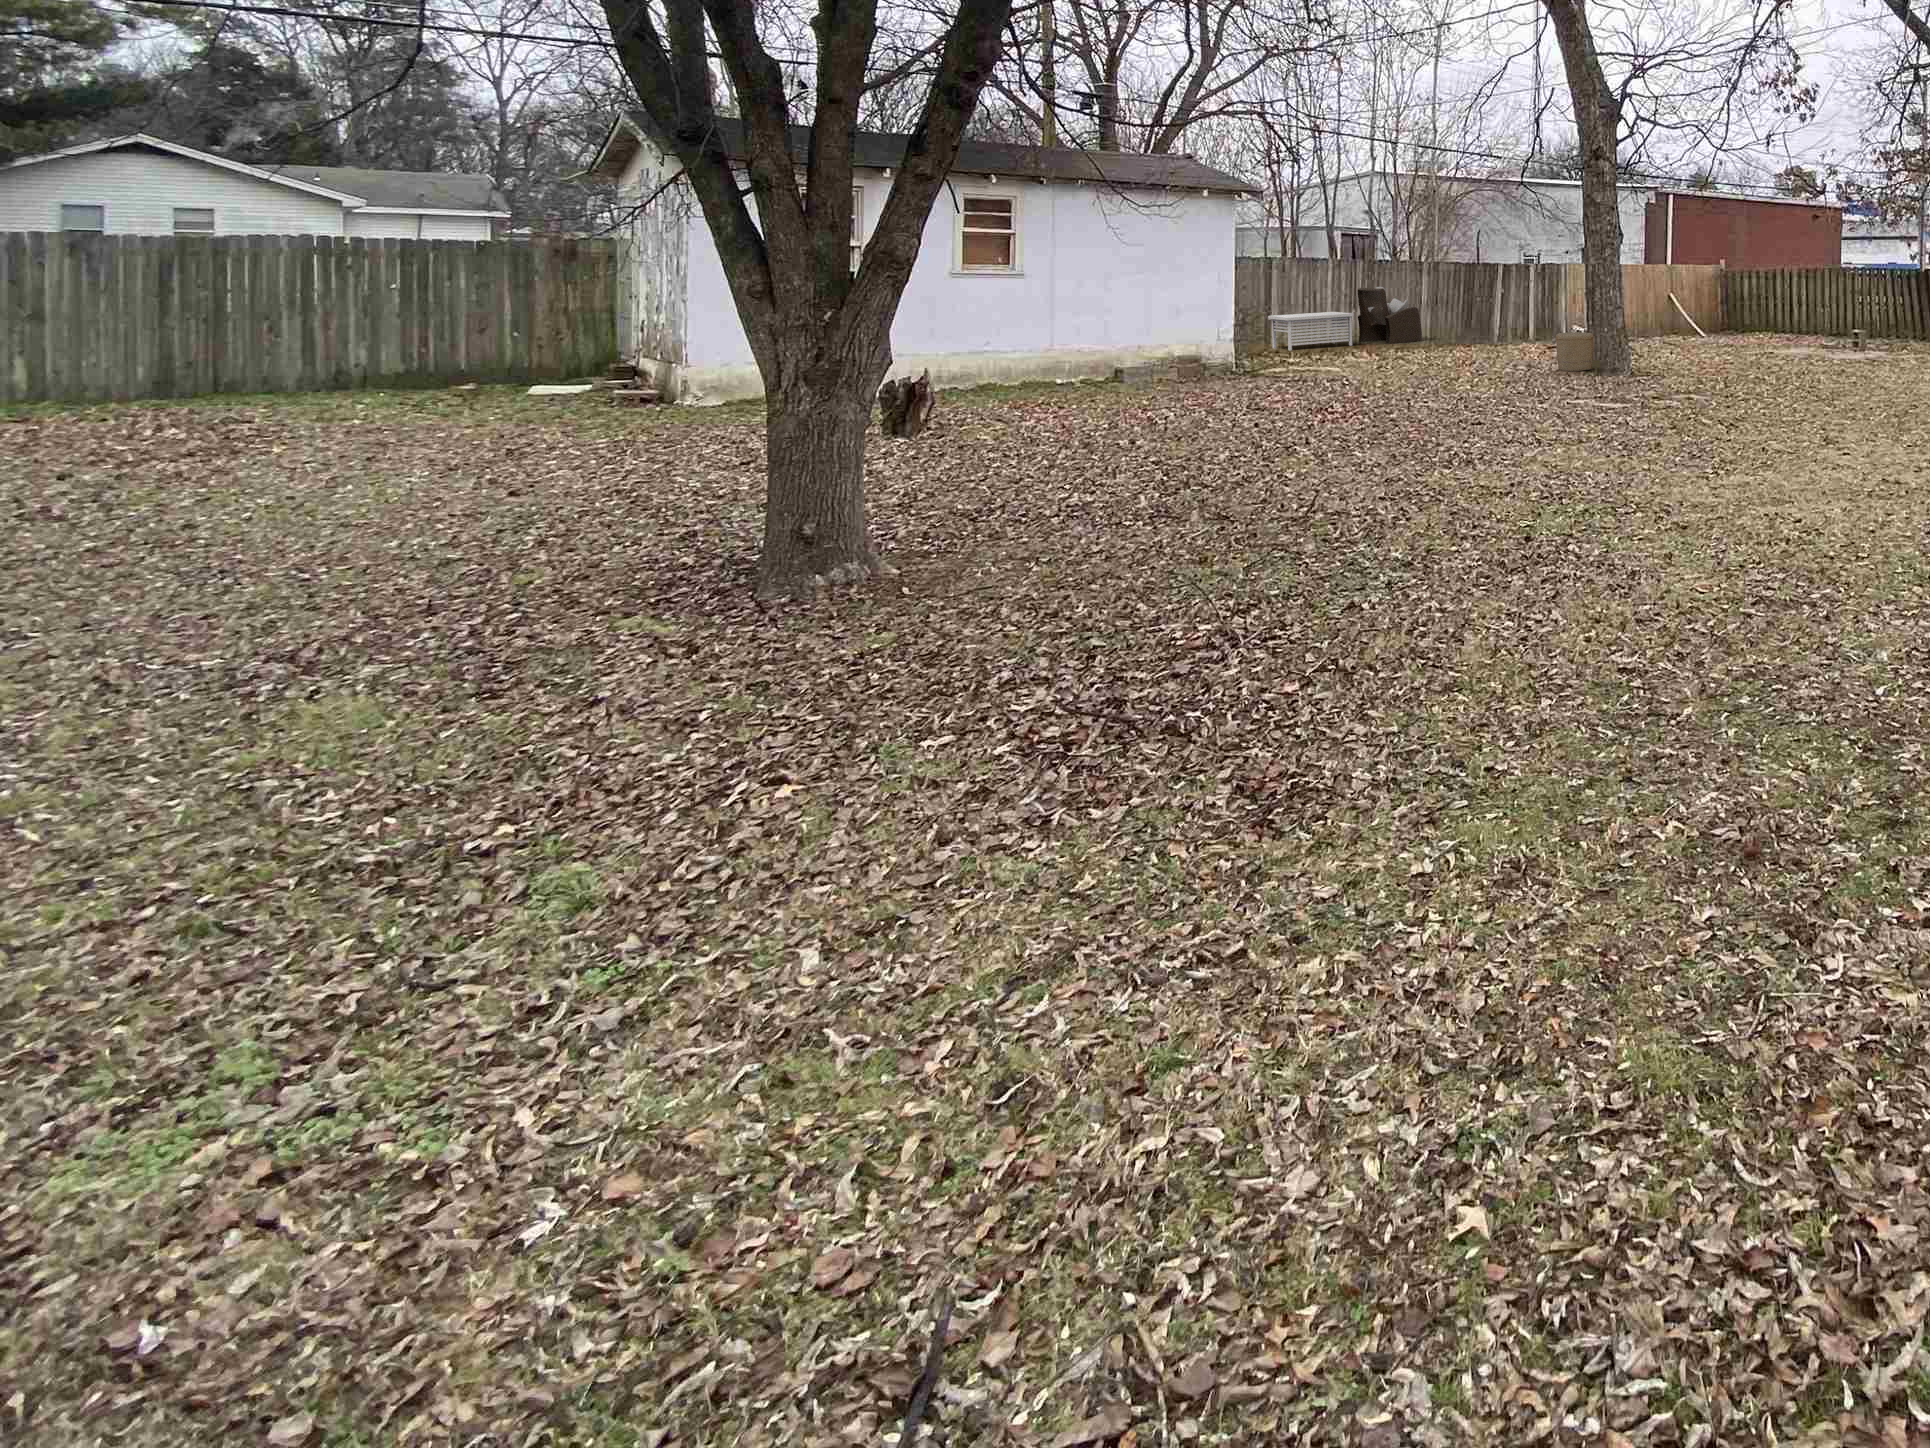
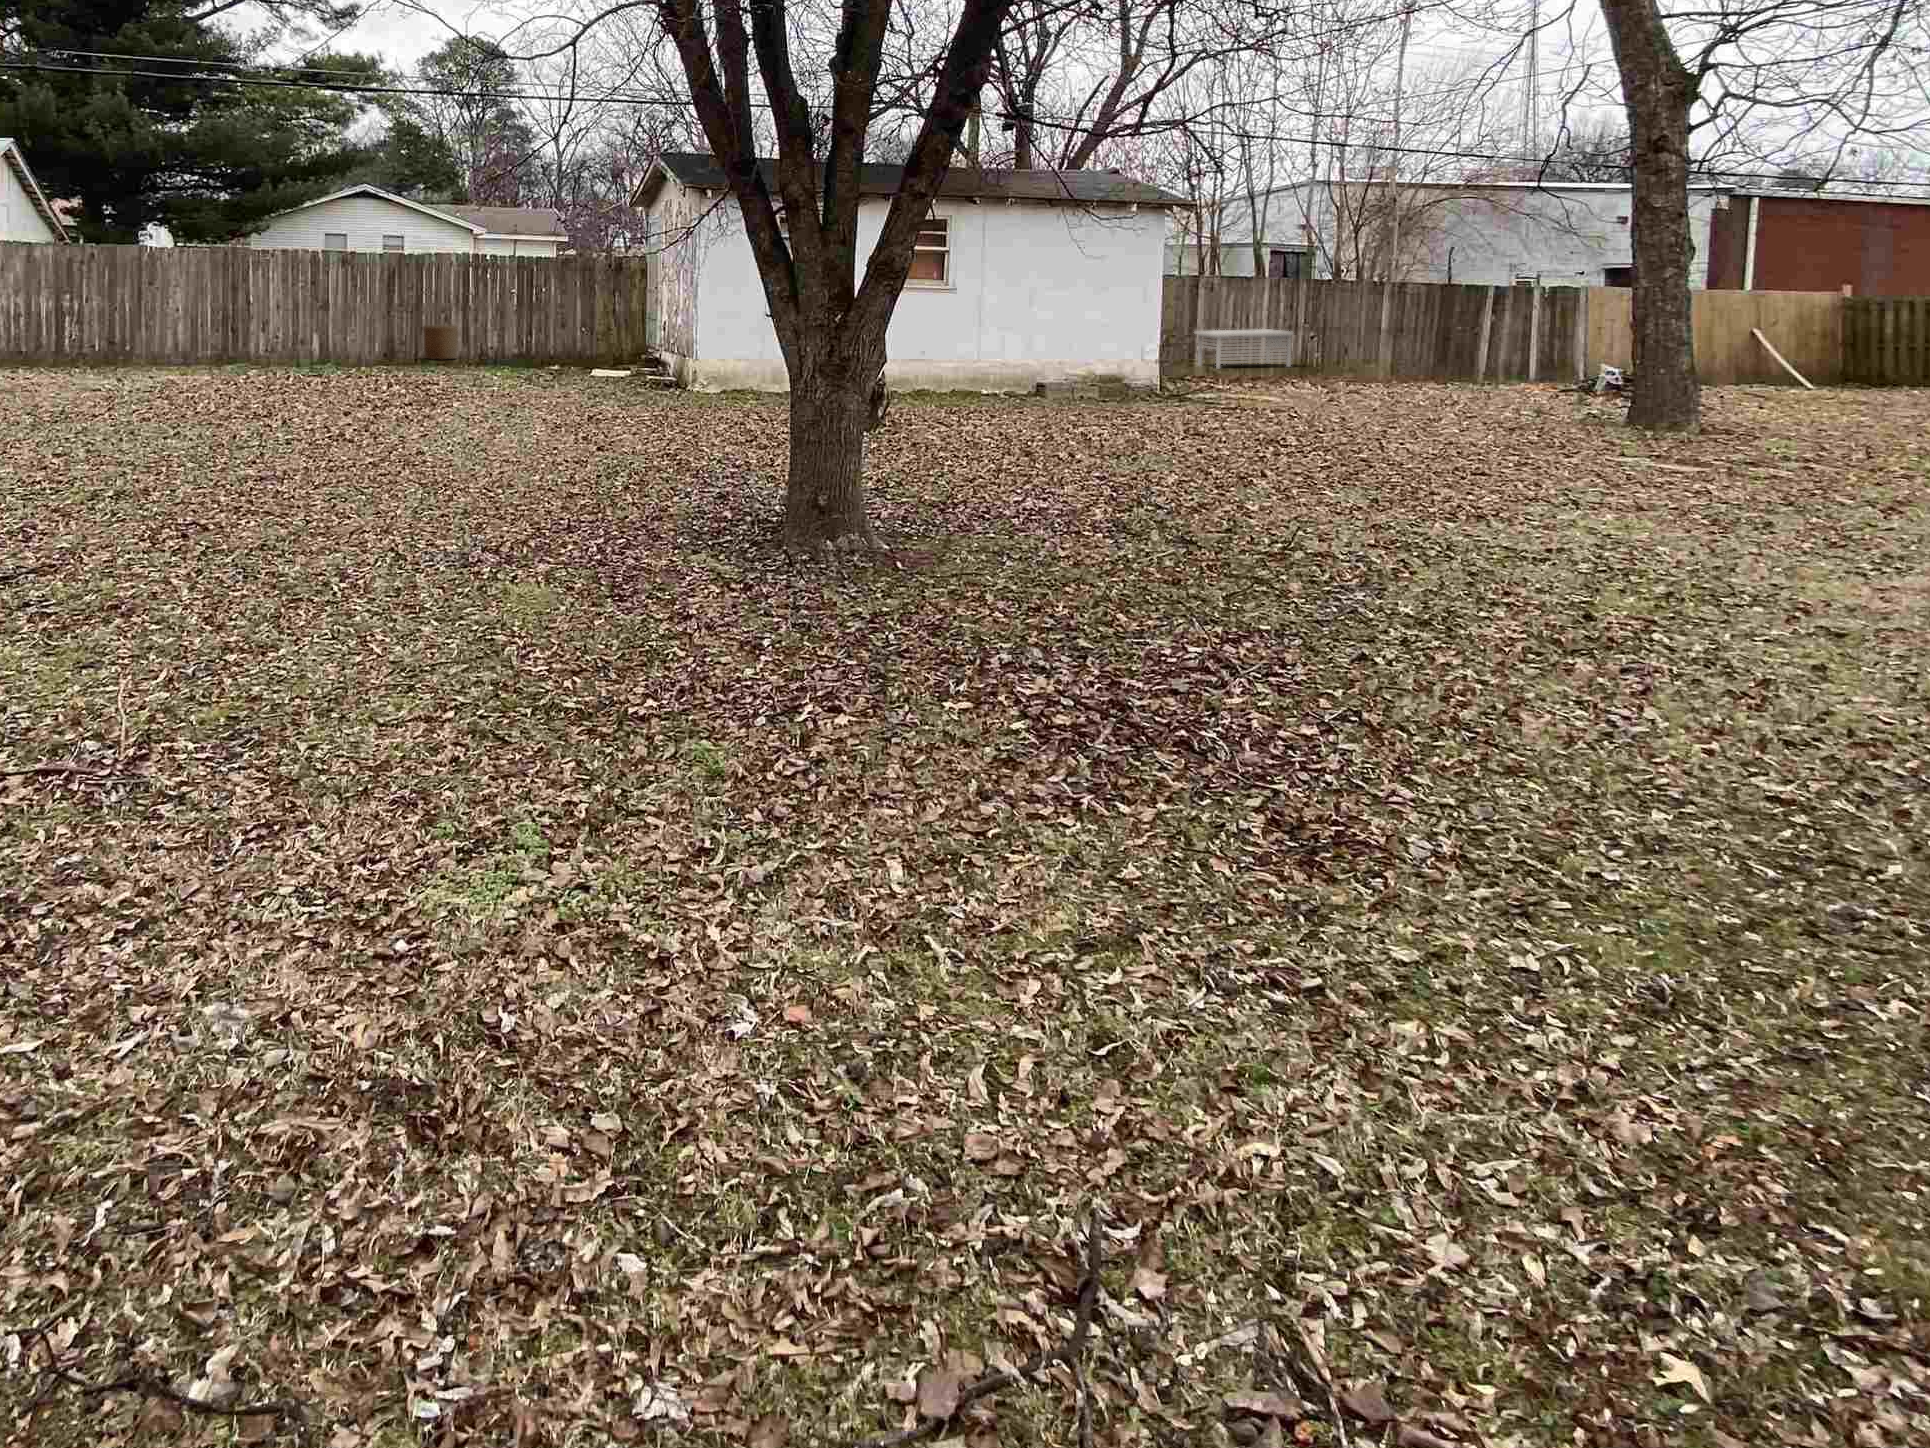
armchair: present [1358,287,1422,344] -> none [1297,304,1377,368]
woven basket: present [1556,332,1593,371] -> present [423,324,458,360]

